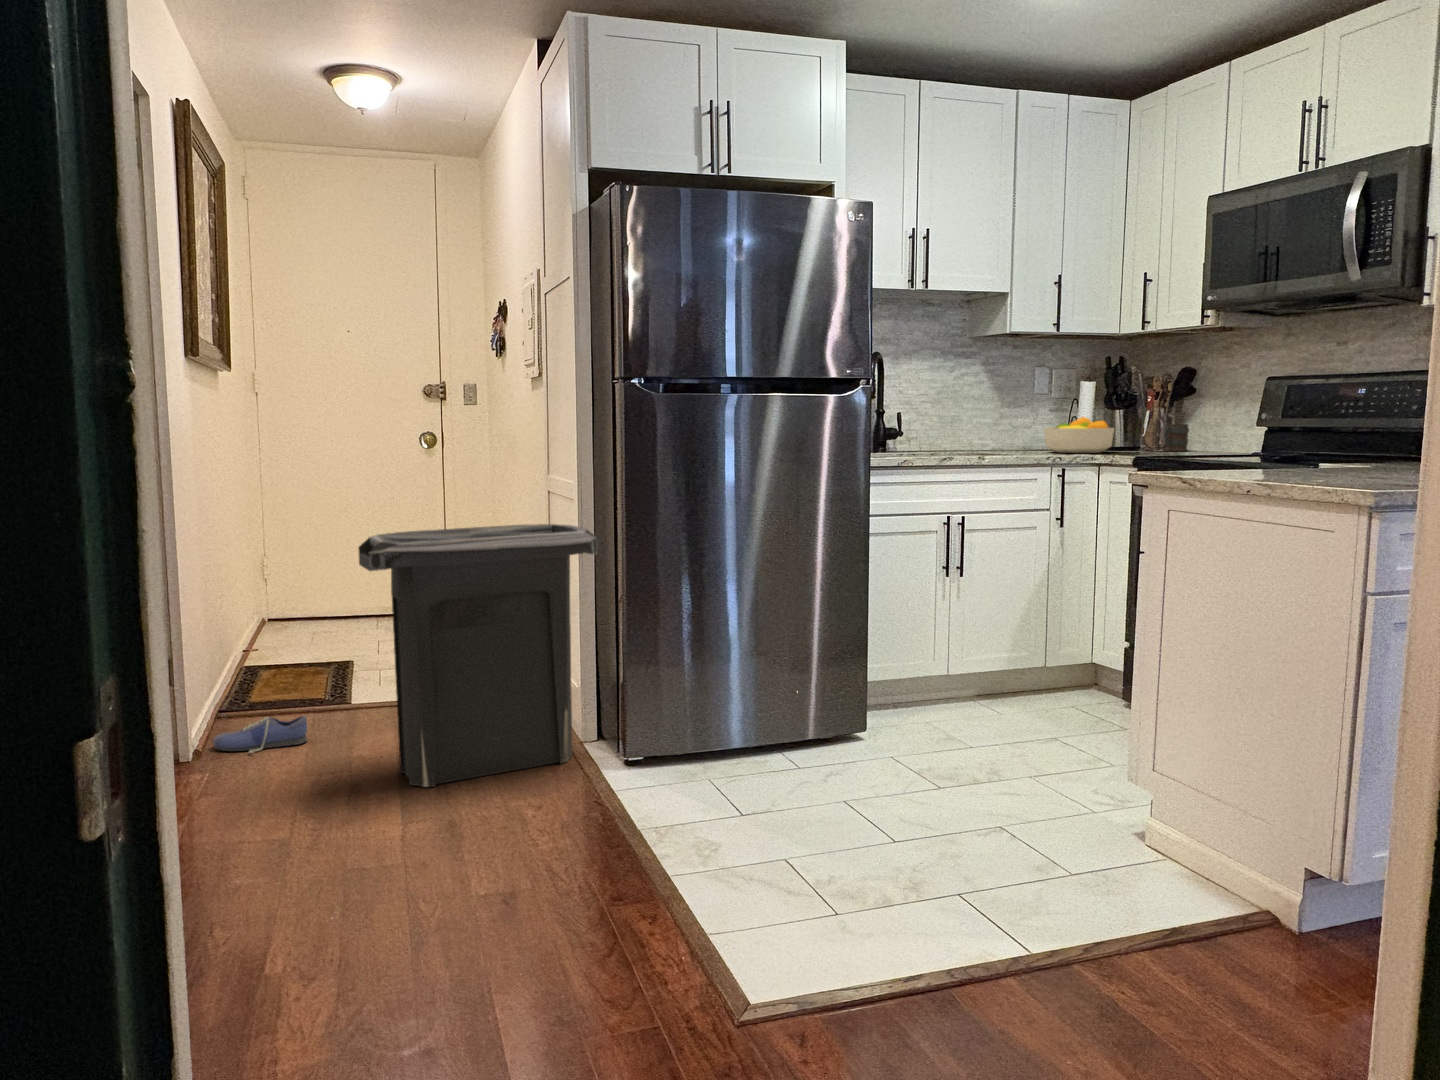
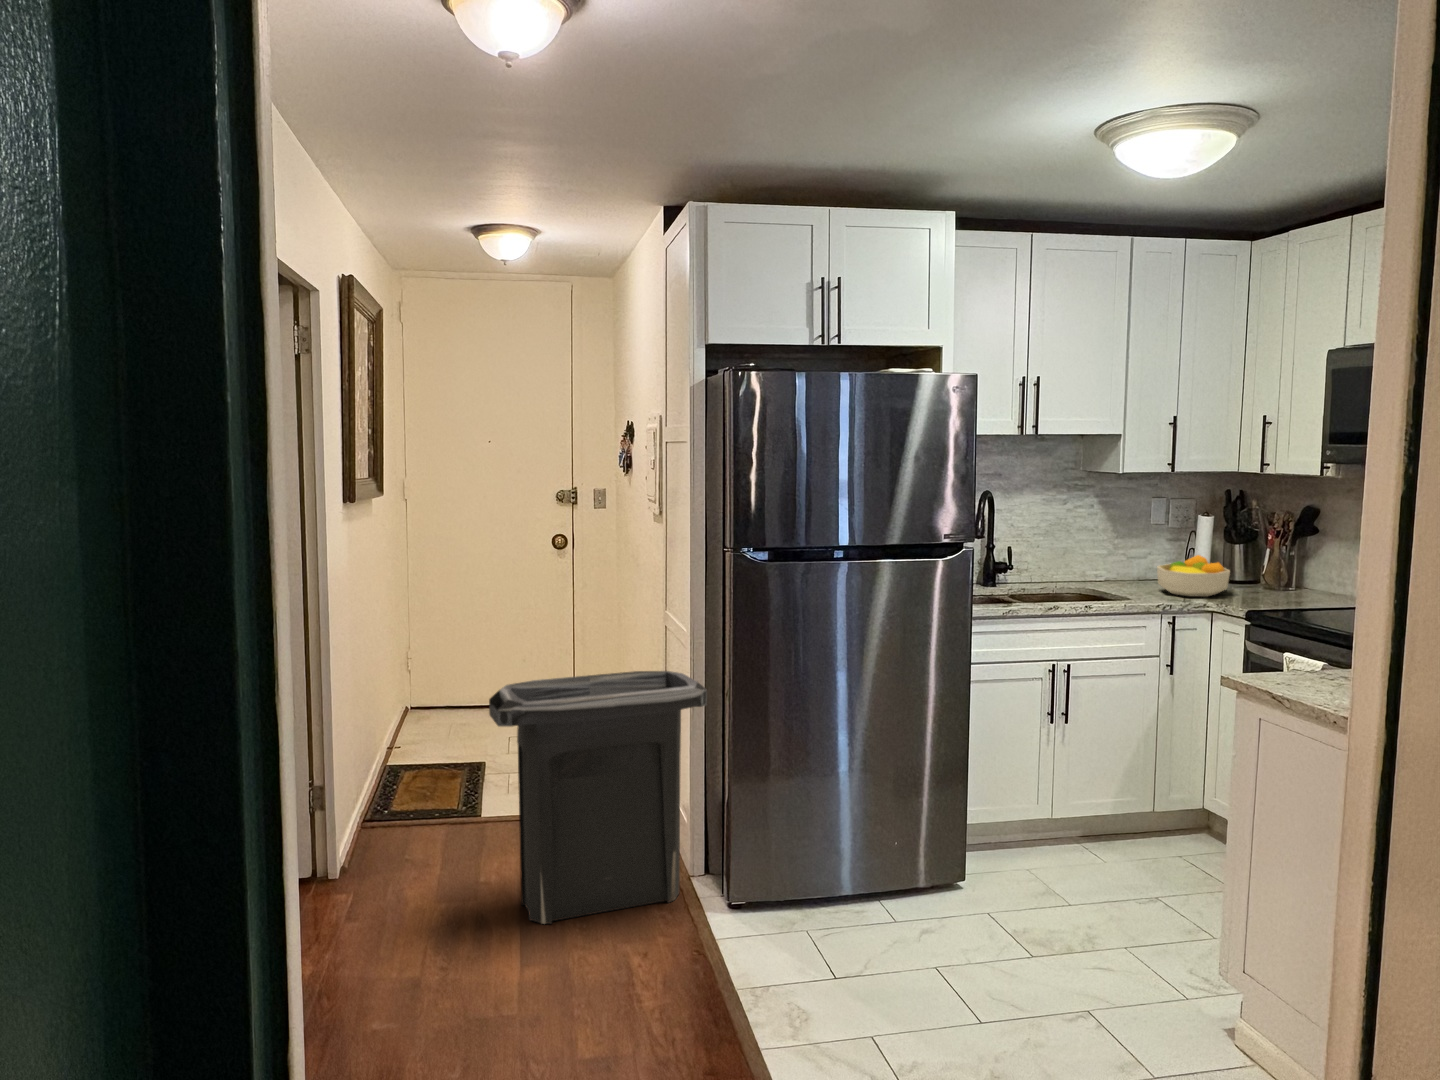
mug: present [1163,424,1189,451] -> none [1283,563,1311,593]
shoe: present [213,716,307,753] -> none [358,837,441,873]

